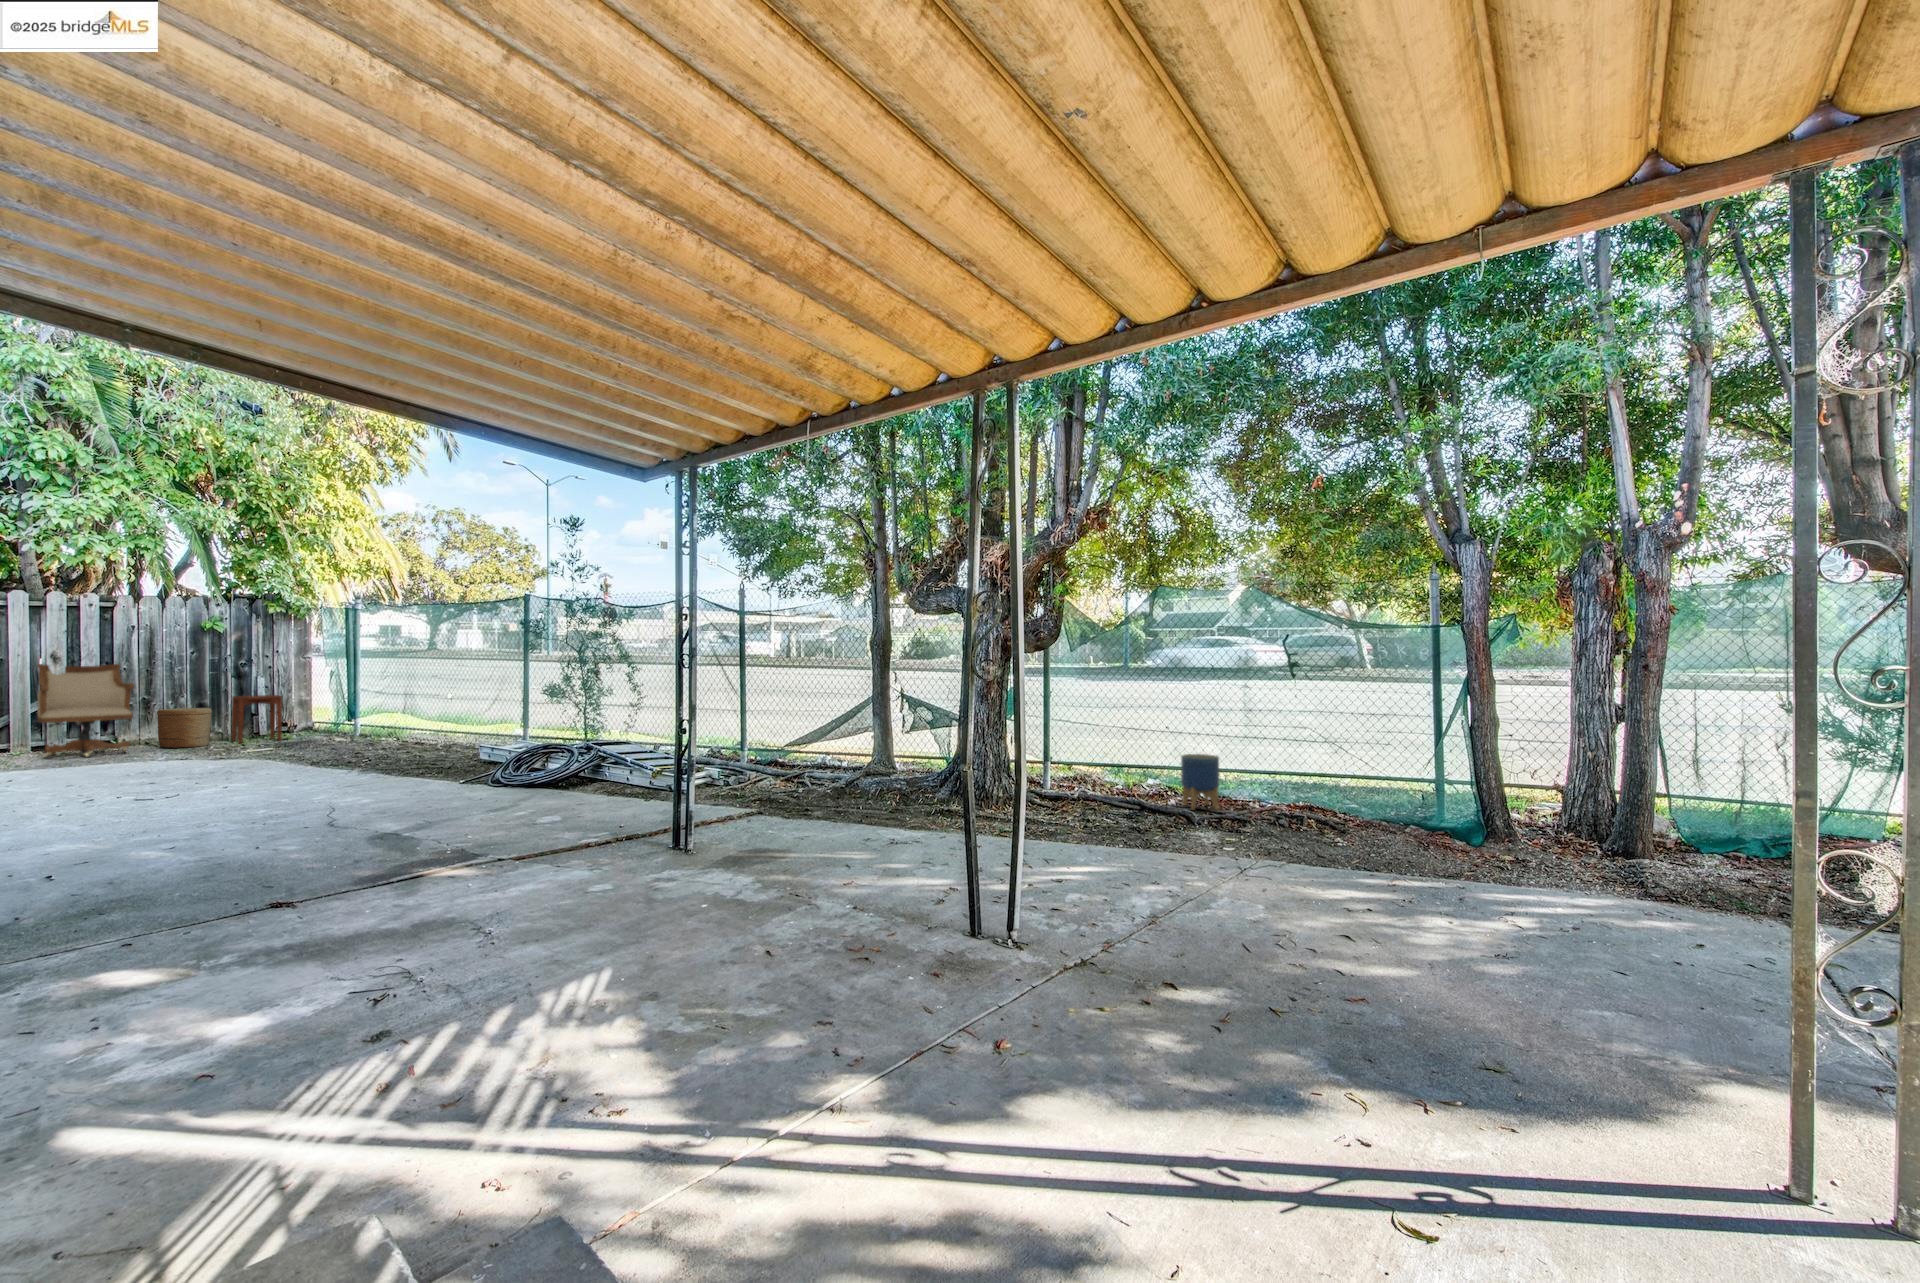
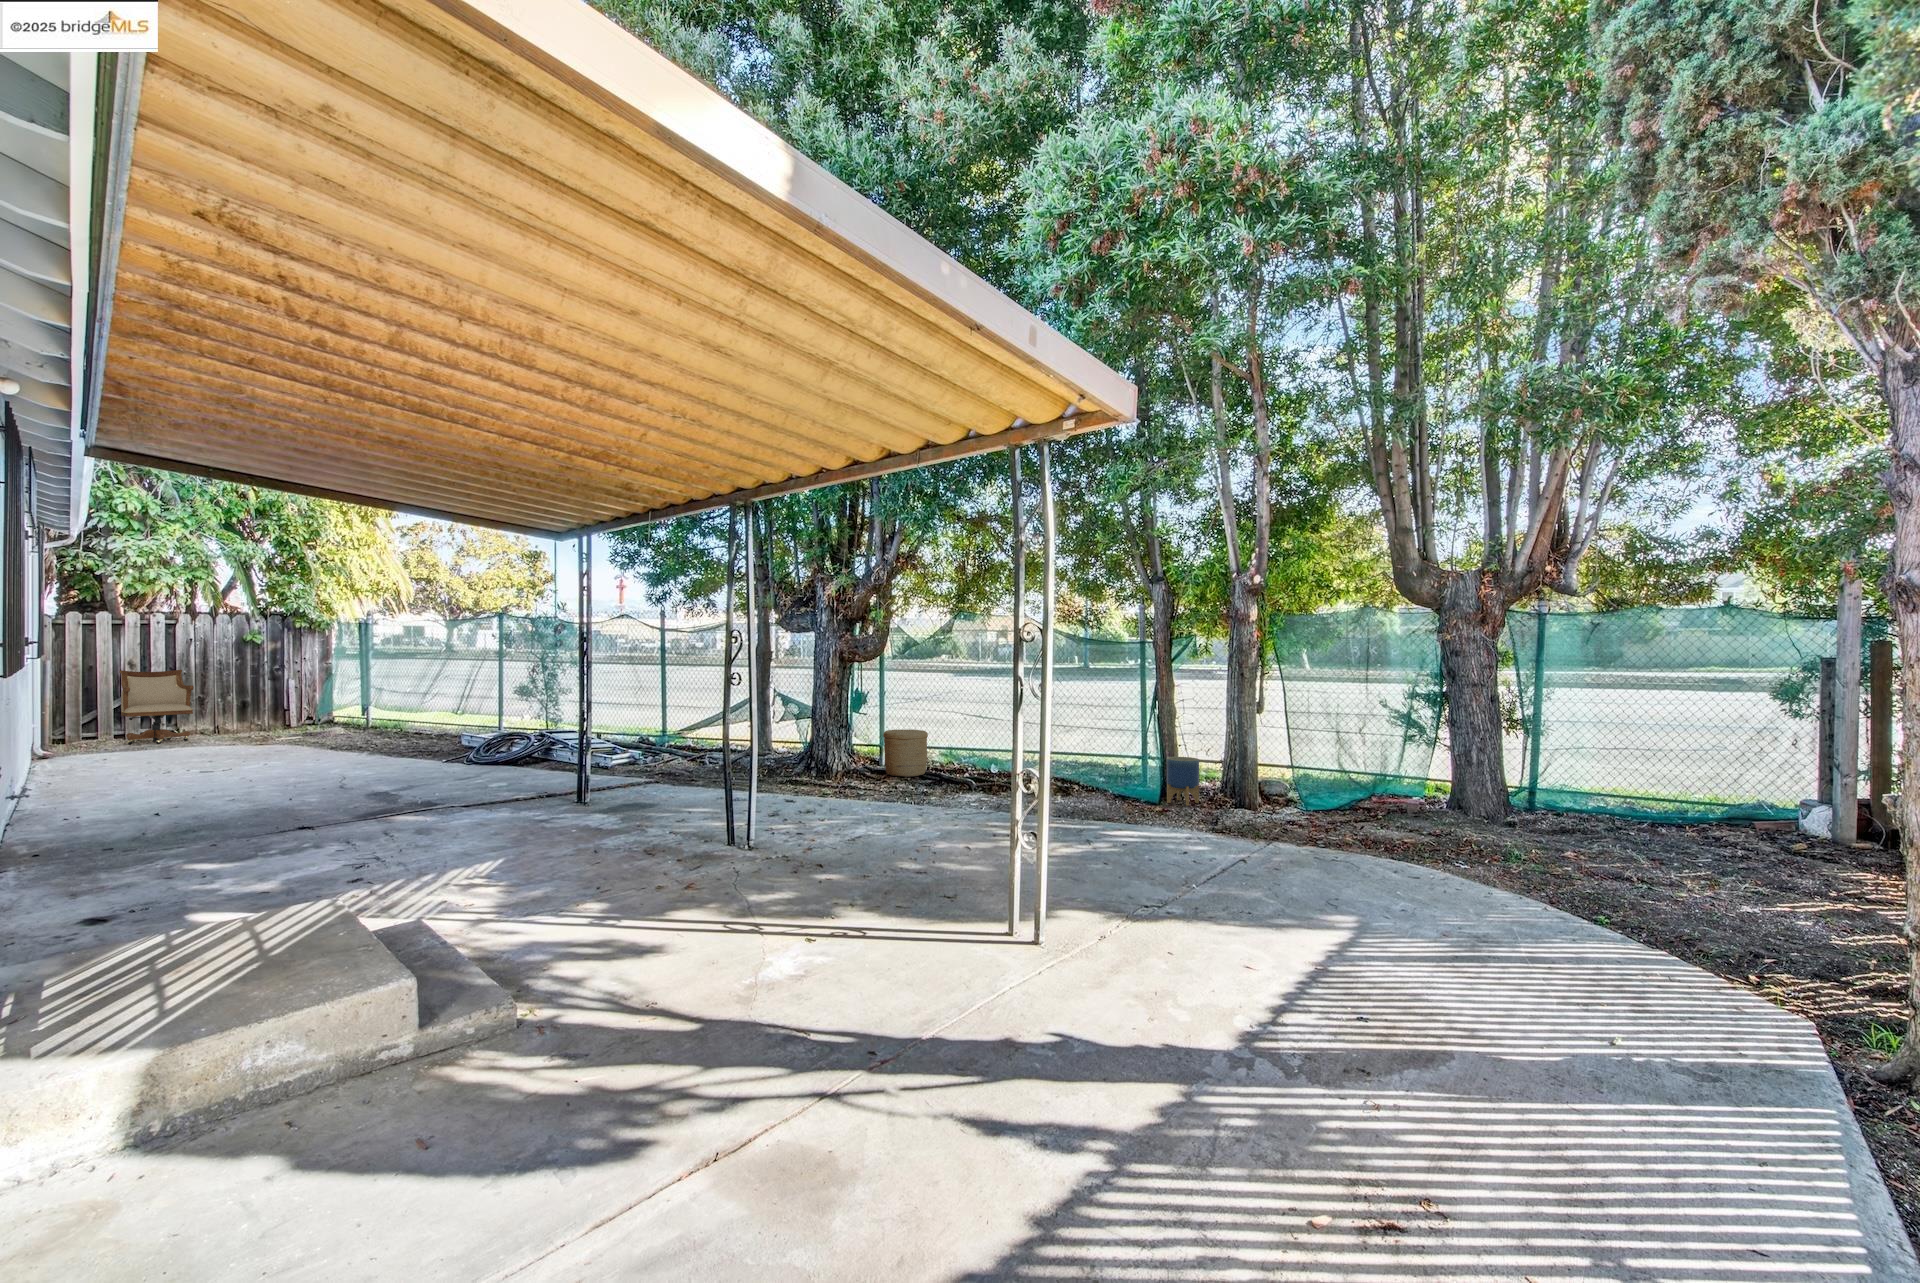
side table: present [232,695,282,743] -> none [268,694,308,734]
woven basket: present [157,708,212,748] -> present [883,730,928,777]
planter: present [1181,754,1219,810] -> present [1167,757,1199,806]

